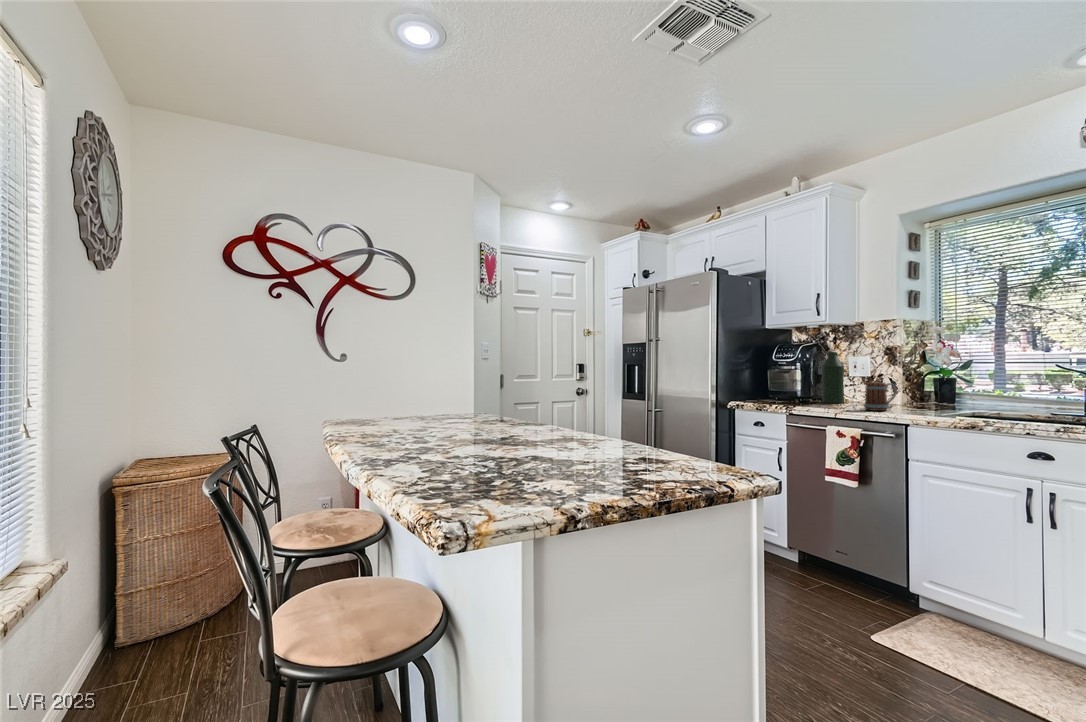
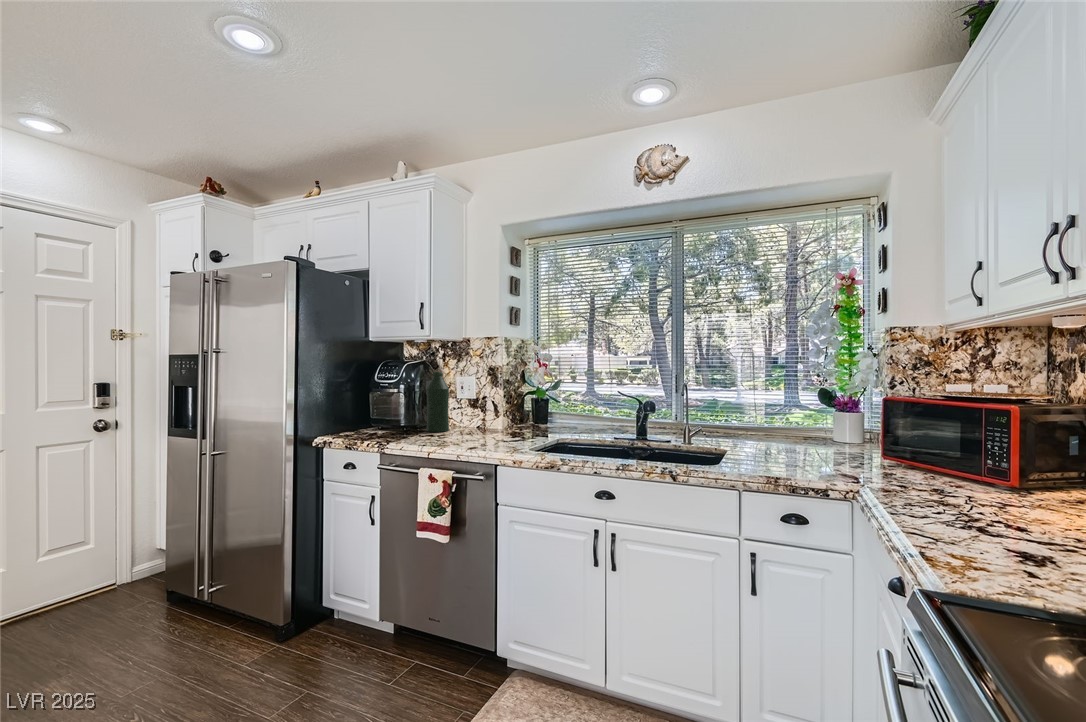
mug: present [864,382,897,411] -> none [461,411,493,445]

